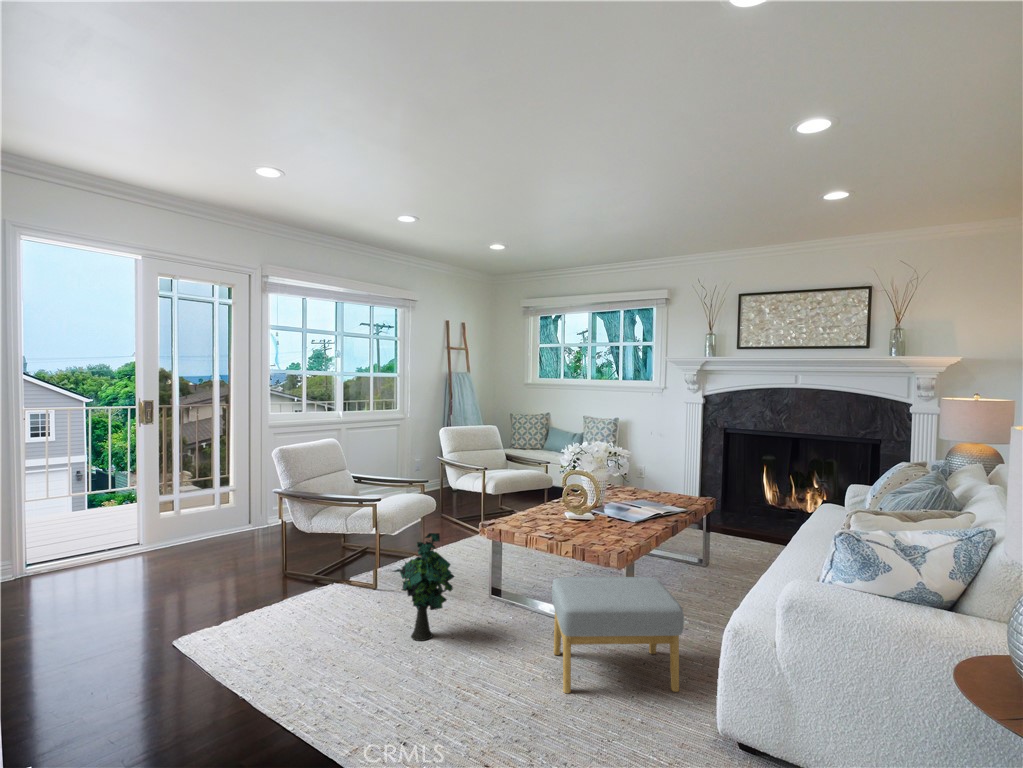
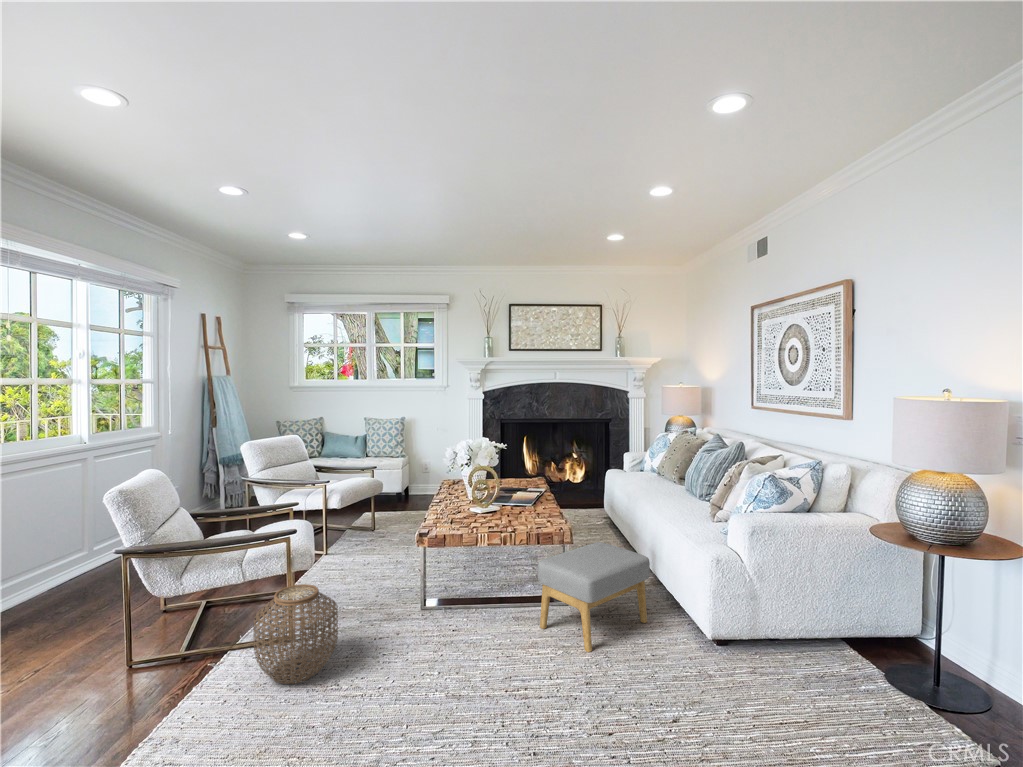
decorative plant: present [393,533,454,641] -> none [386,545,451,662]
woven basket: none [302,543,371,623] -> present [253,584,338,684]

